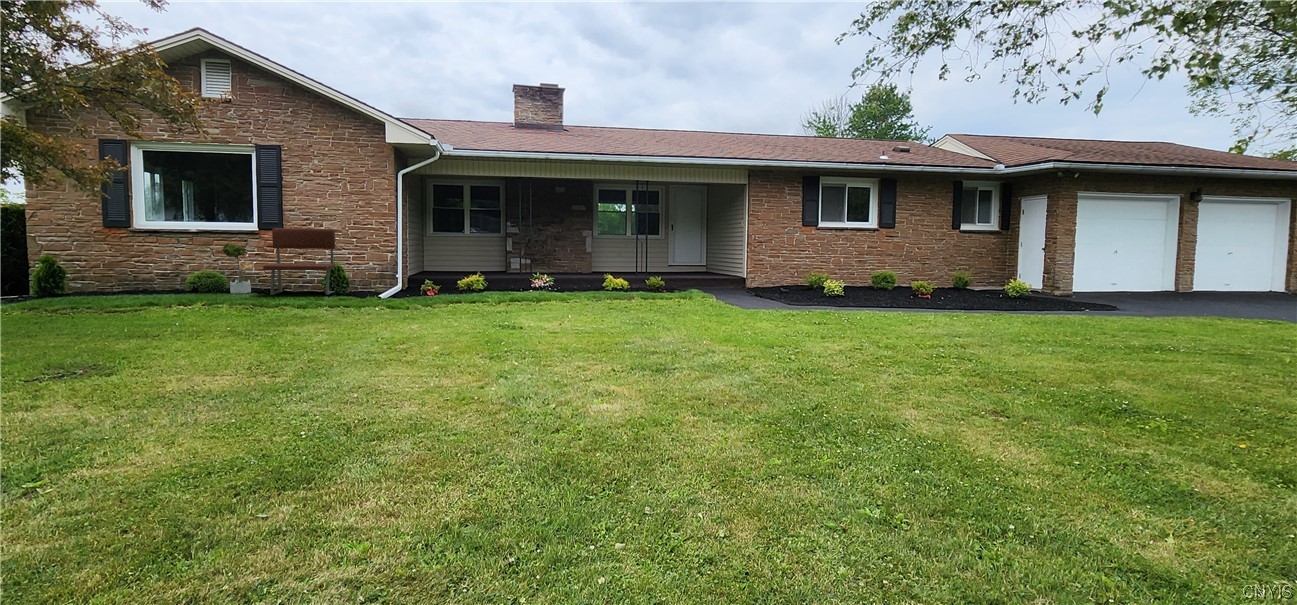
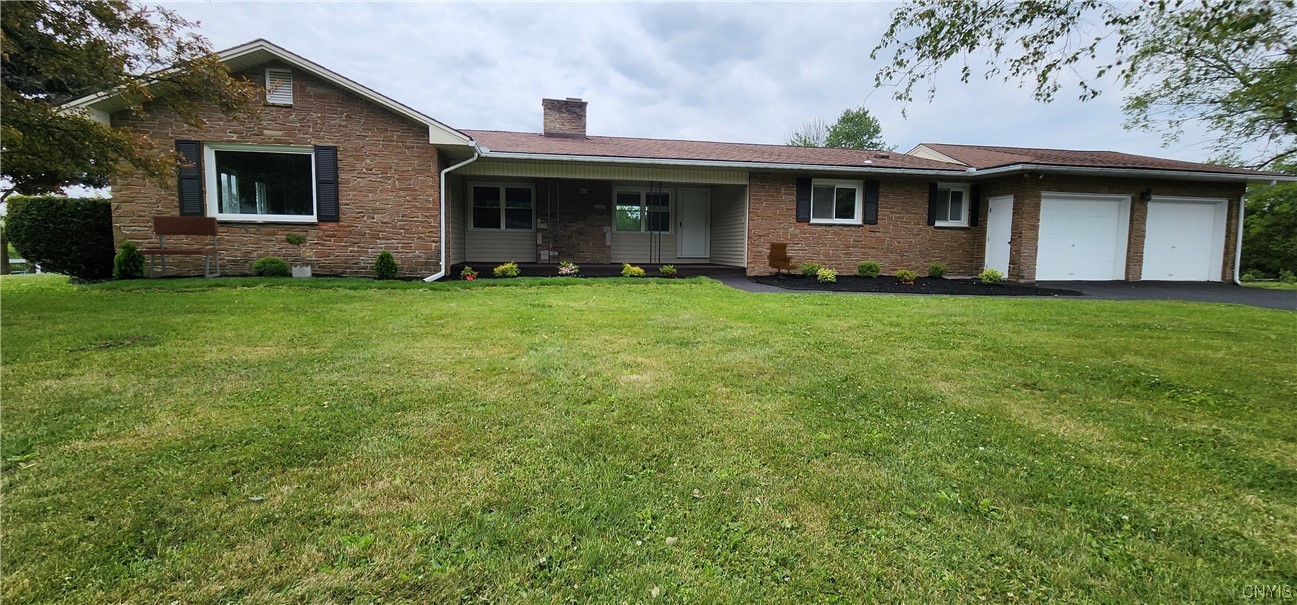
bench: present [263,228,335,295] -> present [139,216,220,278]
lounge chair: none [768,250,802,290] -> present [766,243,798,277]

